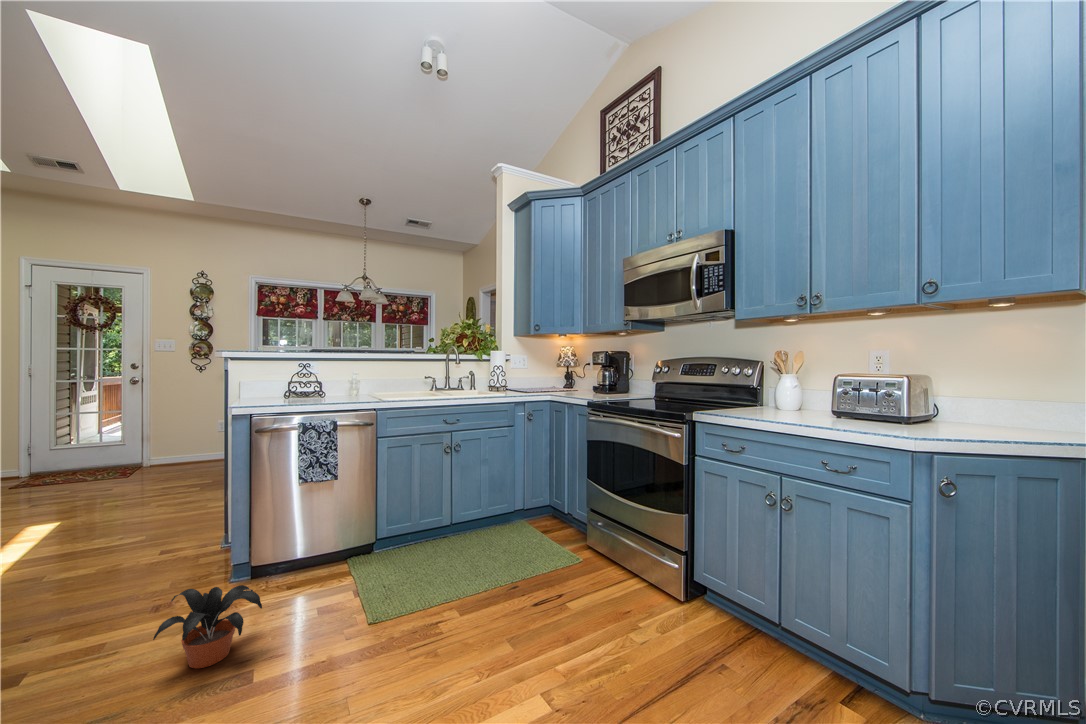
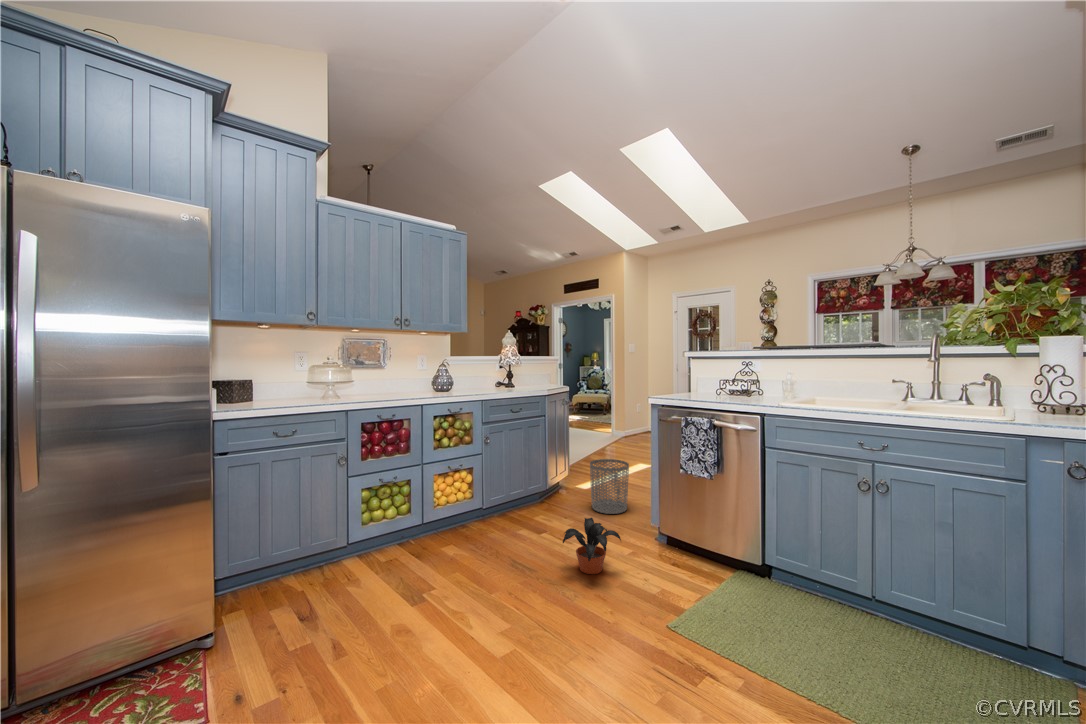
waste bin: none [48,512,138,610] -> present [590,459,629,514]

